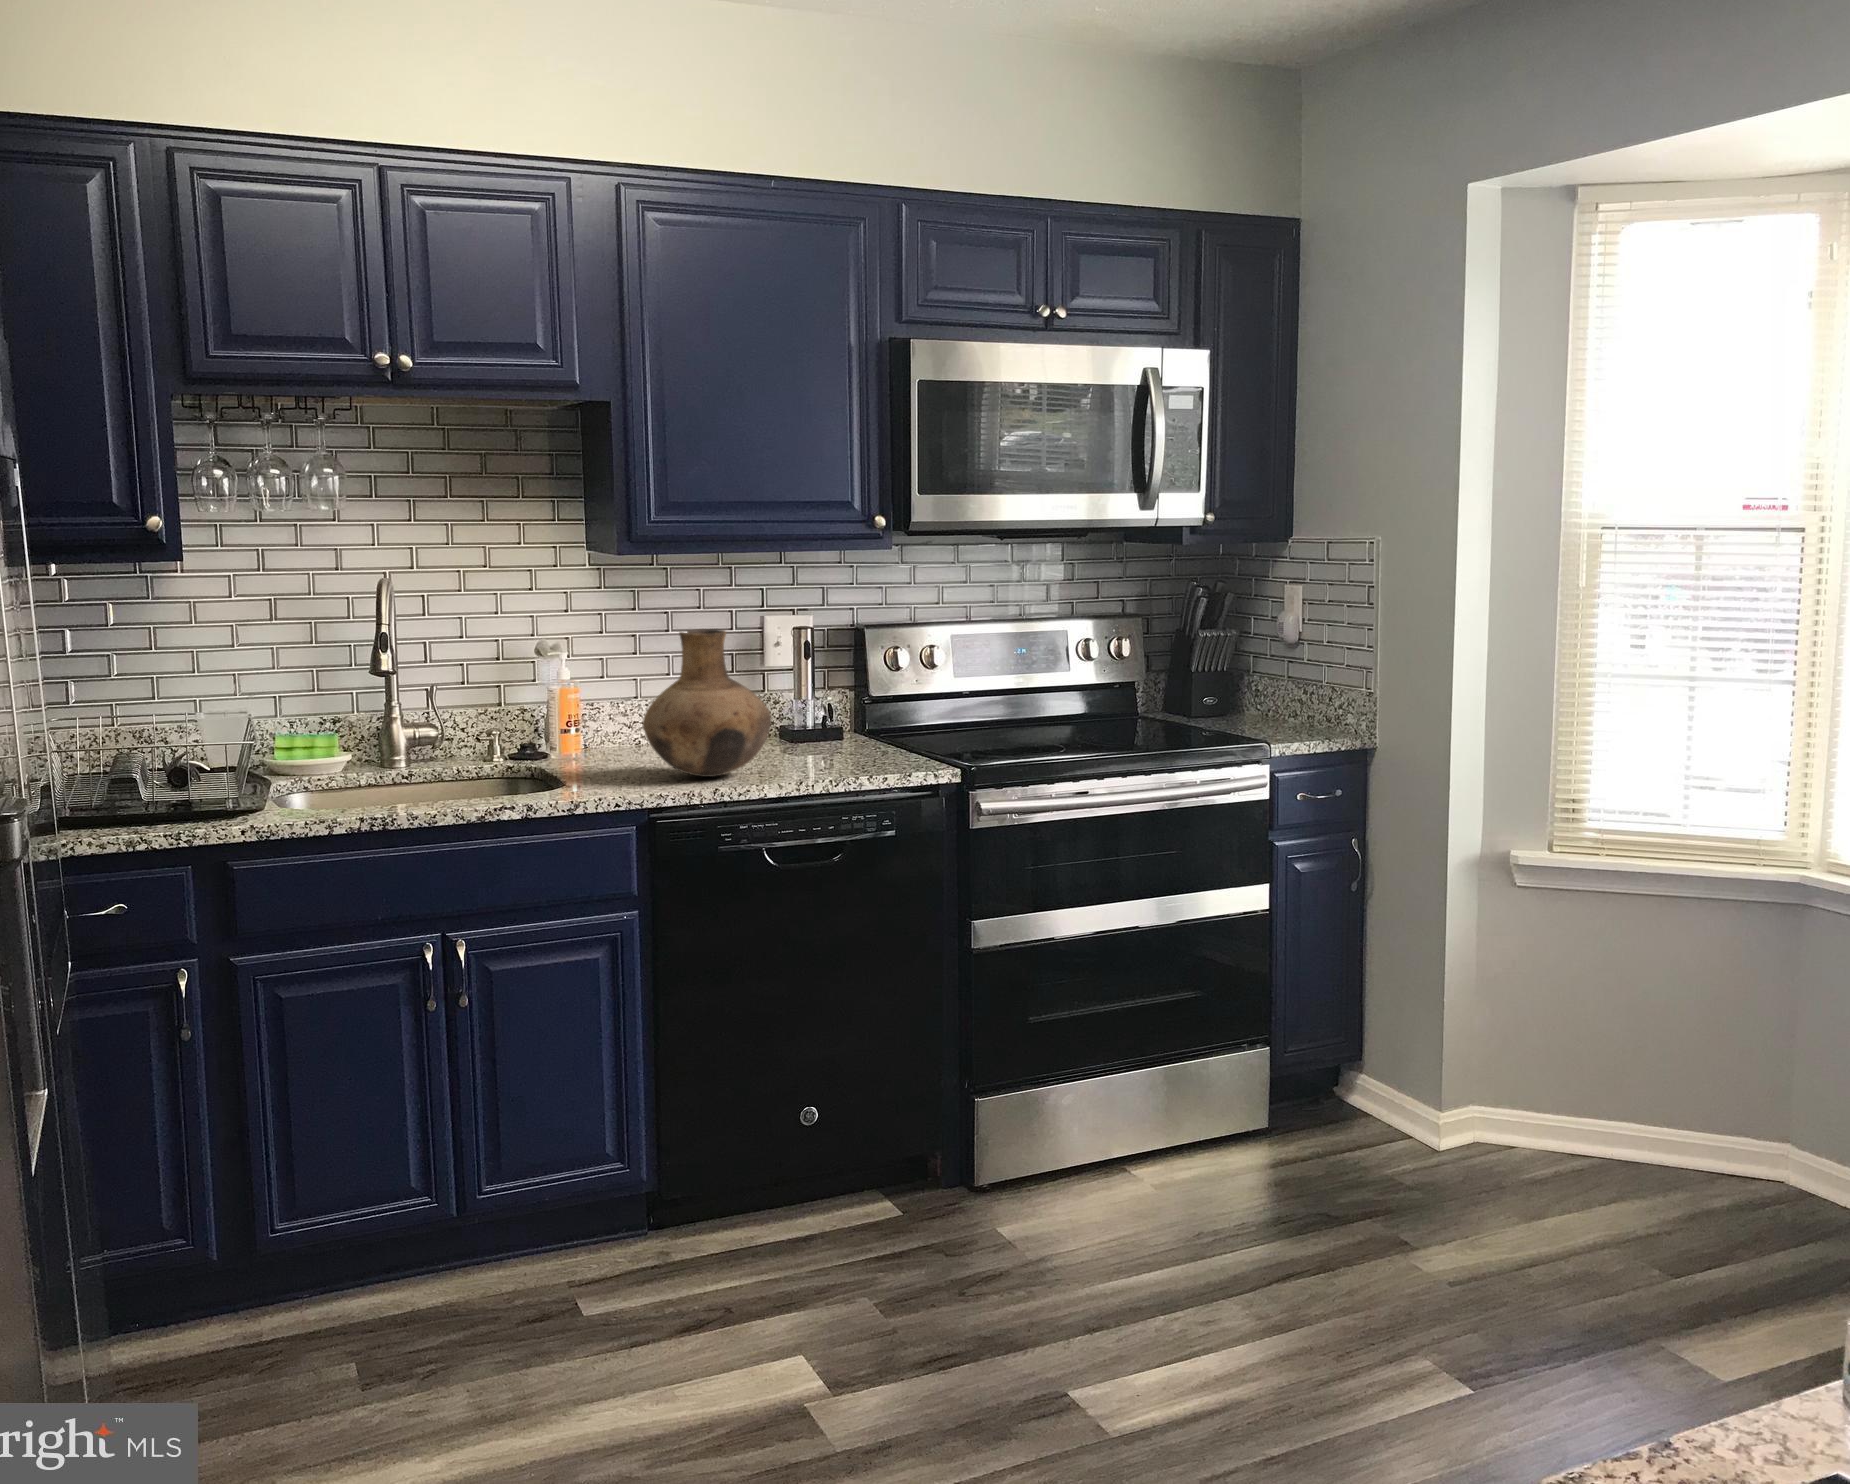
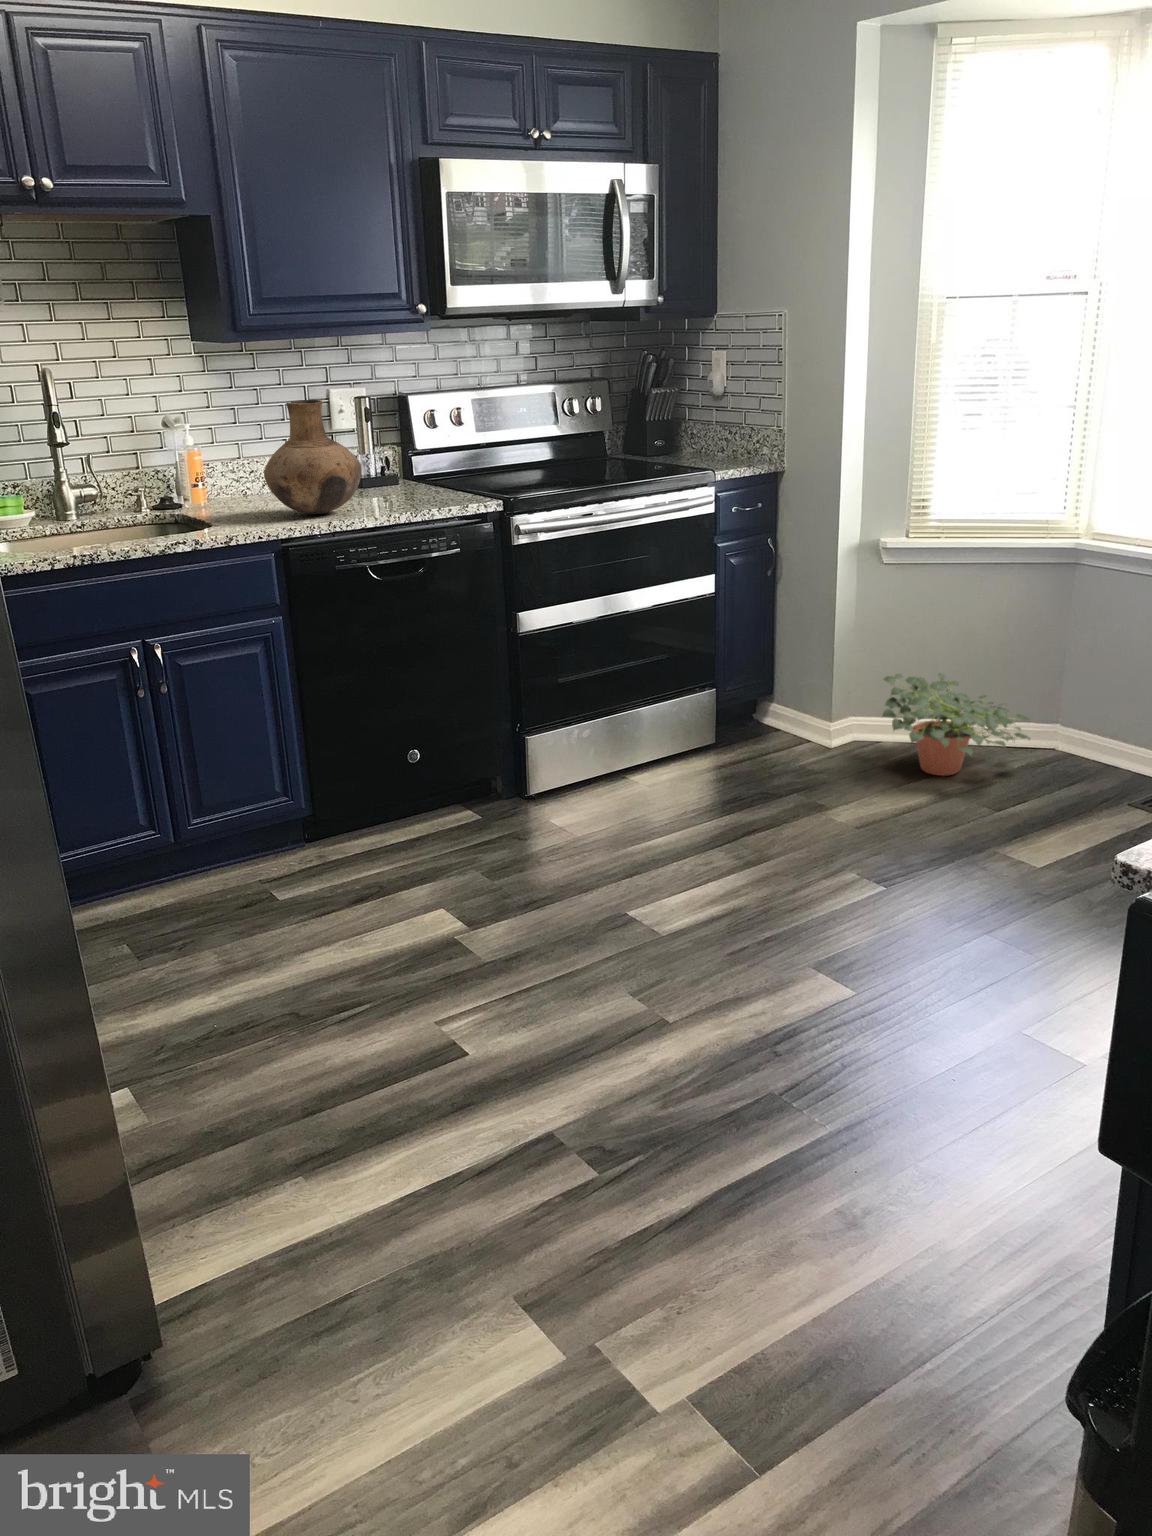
potted plant: none [1510,1051,1753,1218] -> present [883,673,1030,776]

